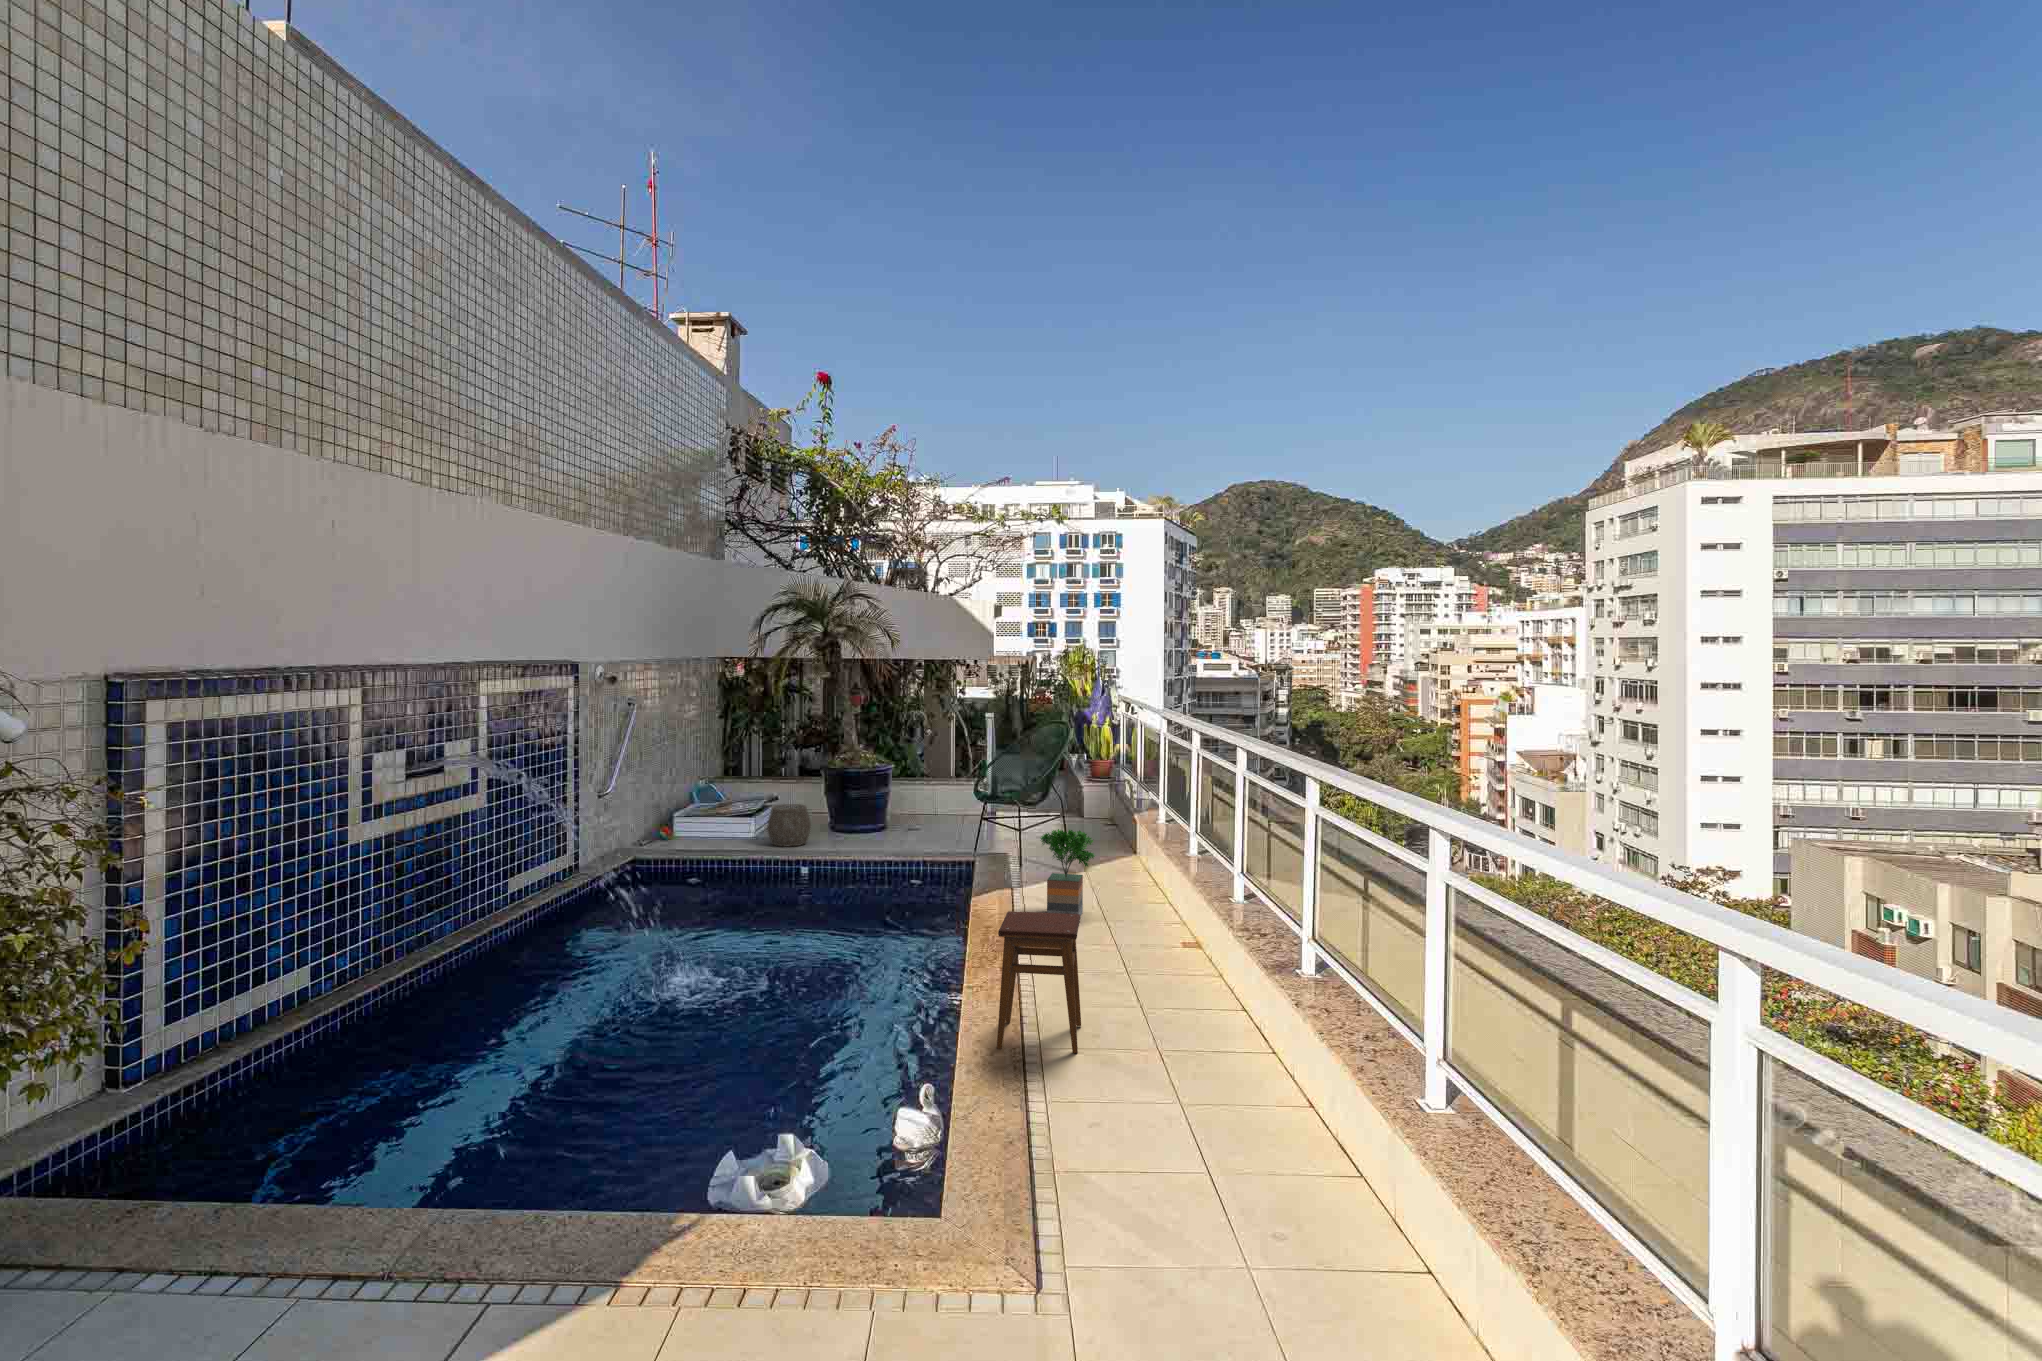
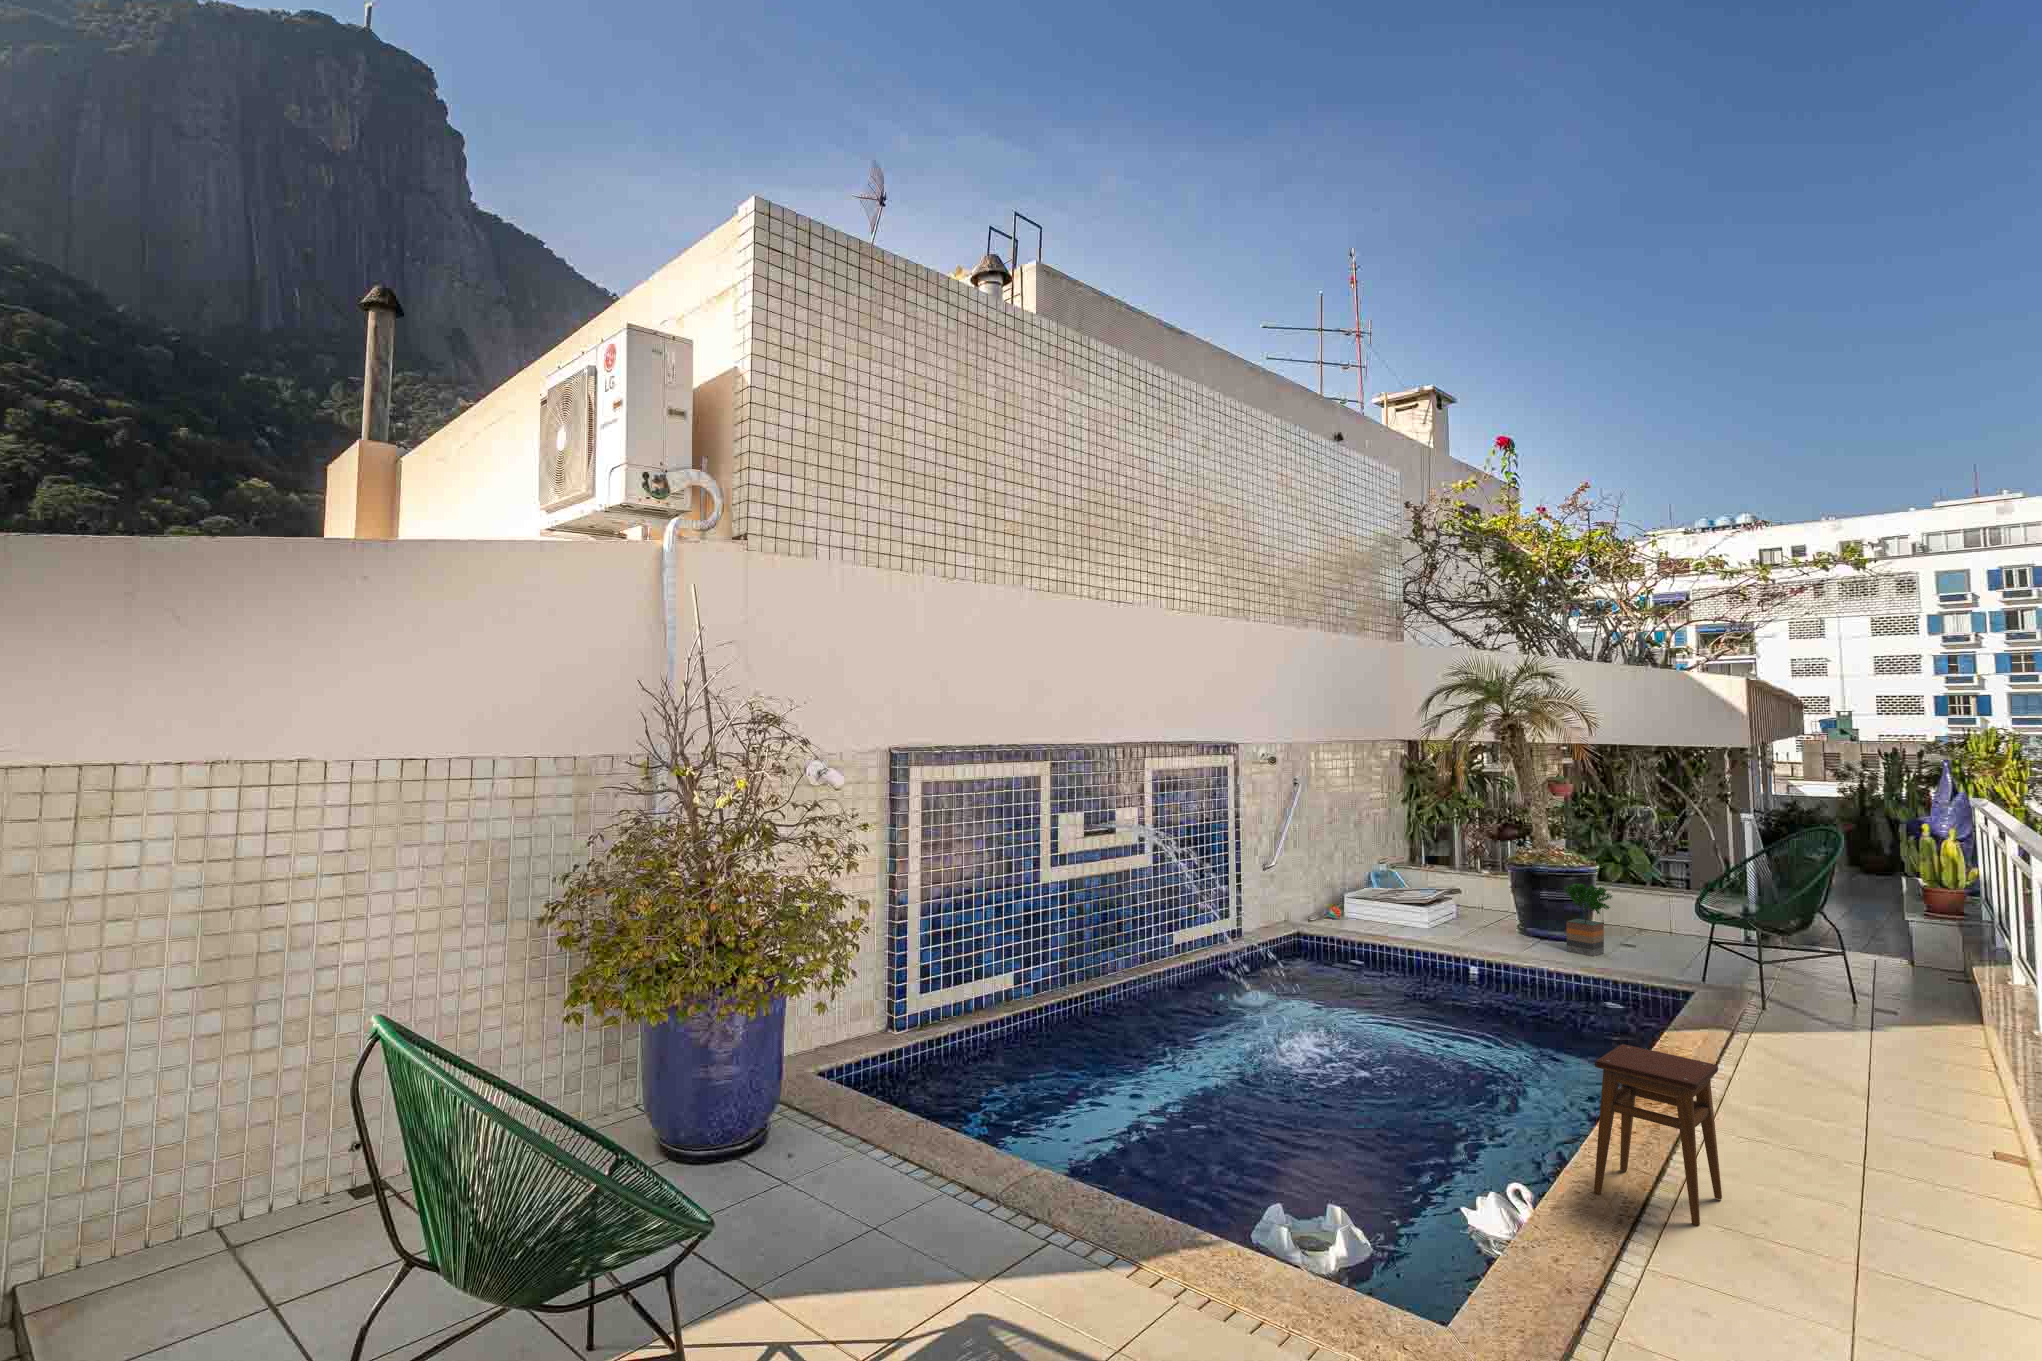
woven basket: present [767,804,811,847] -> none [1430,896,1480,943]
potted tree: present [1041,829,1095,916] -> present [1564,884,1612,956]

